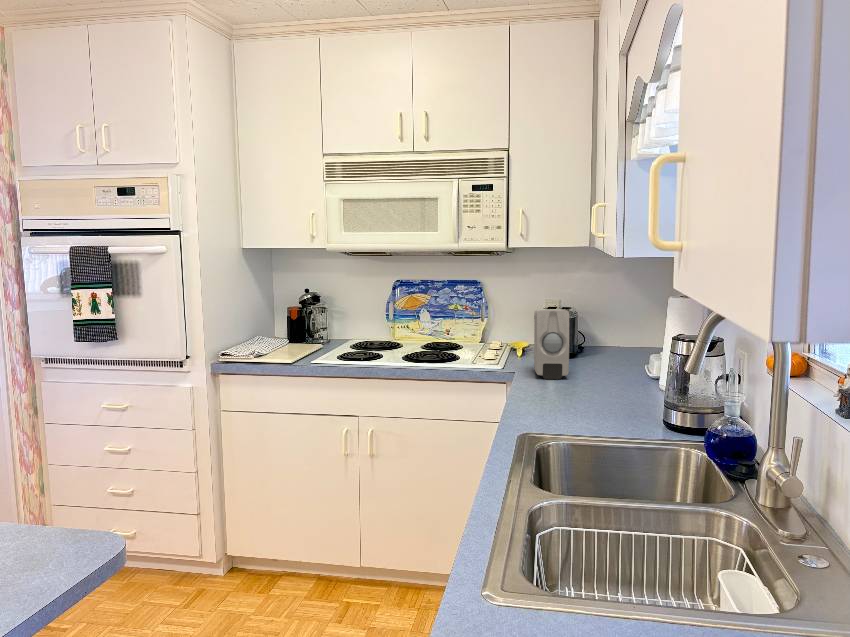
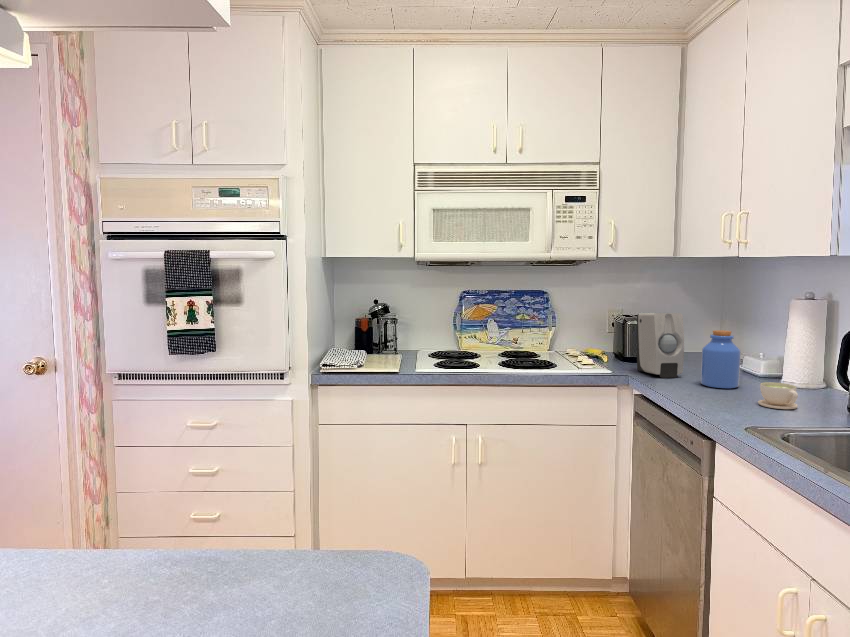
jar: none [571,331,610,394] -> present [701,330,741,388]
coffee cup: none [589,390,626,420] -> present [758,382,798,409]

